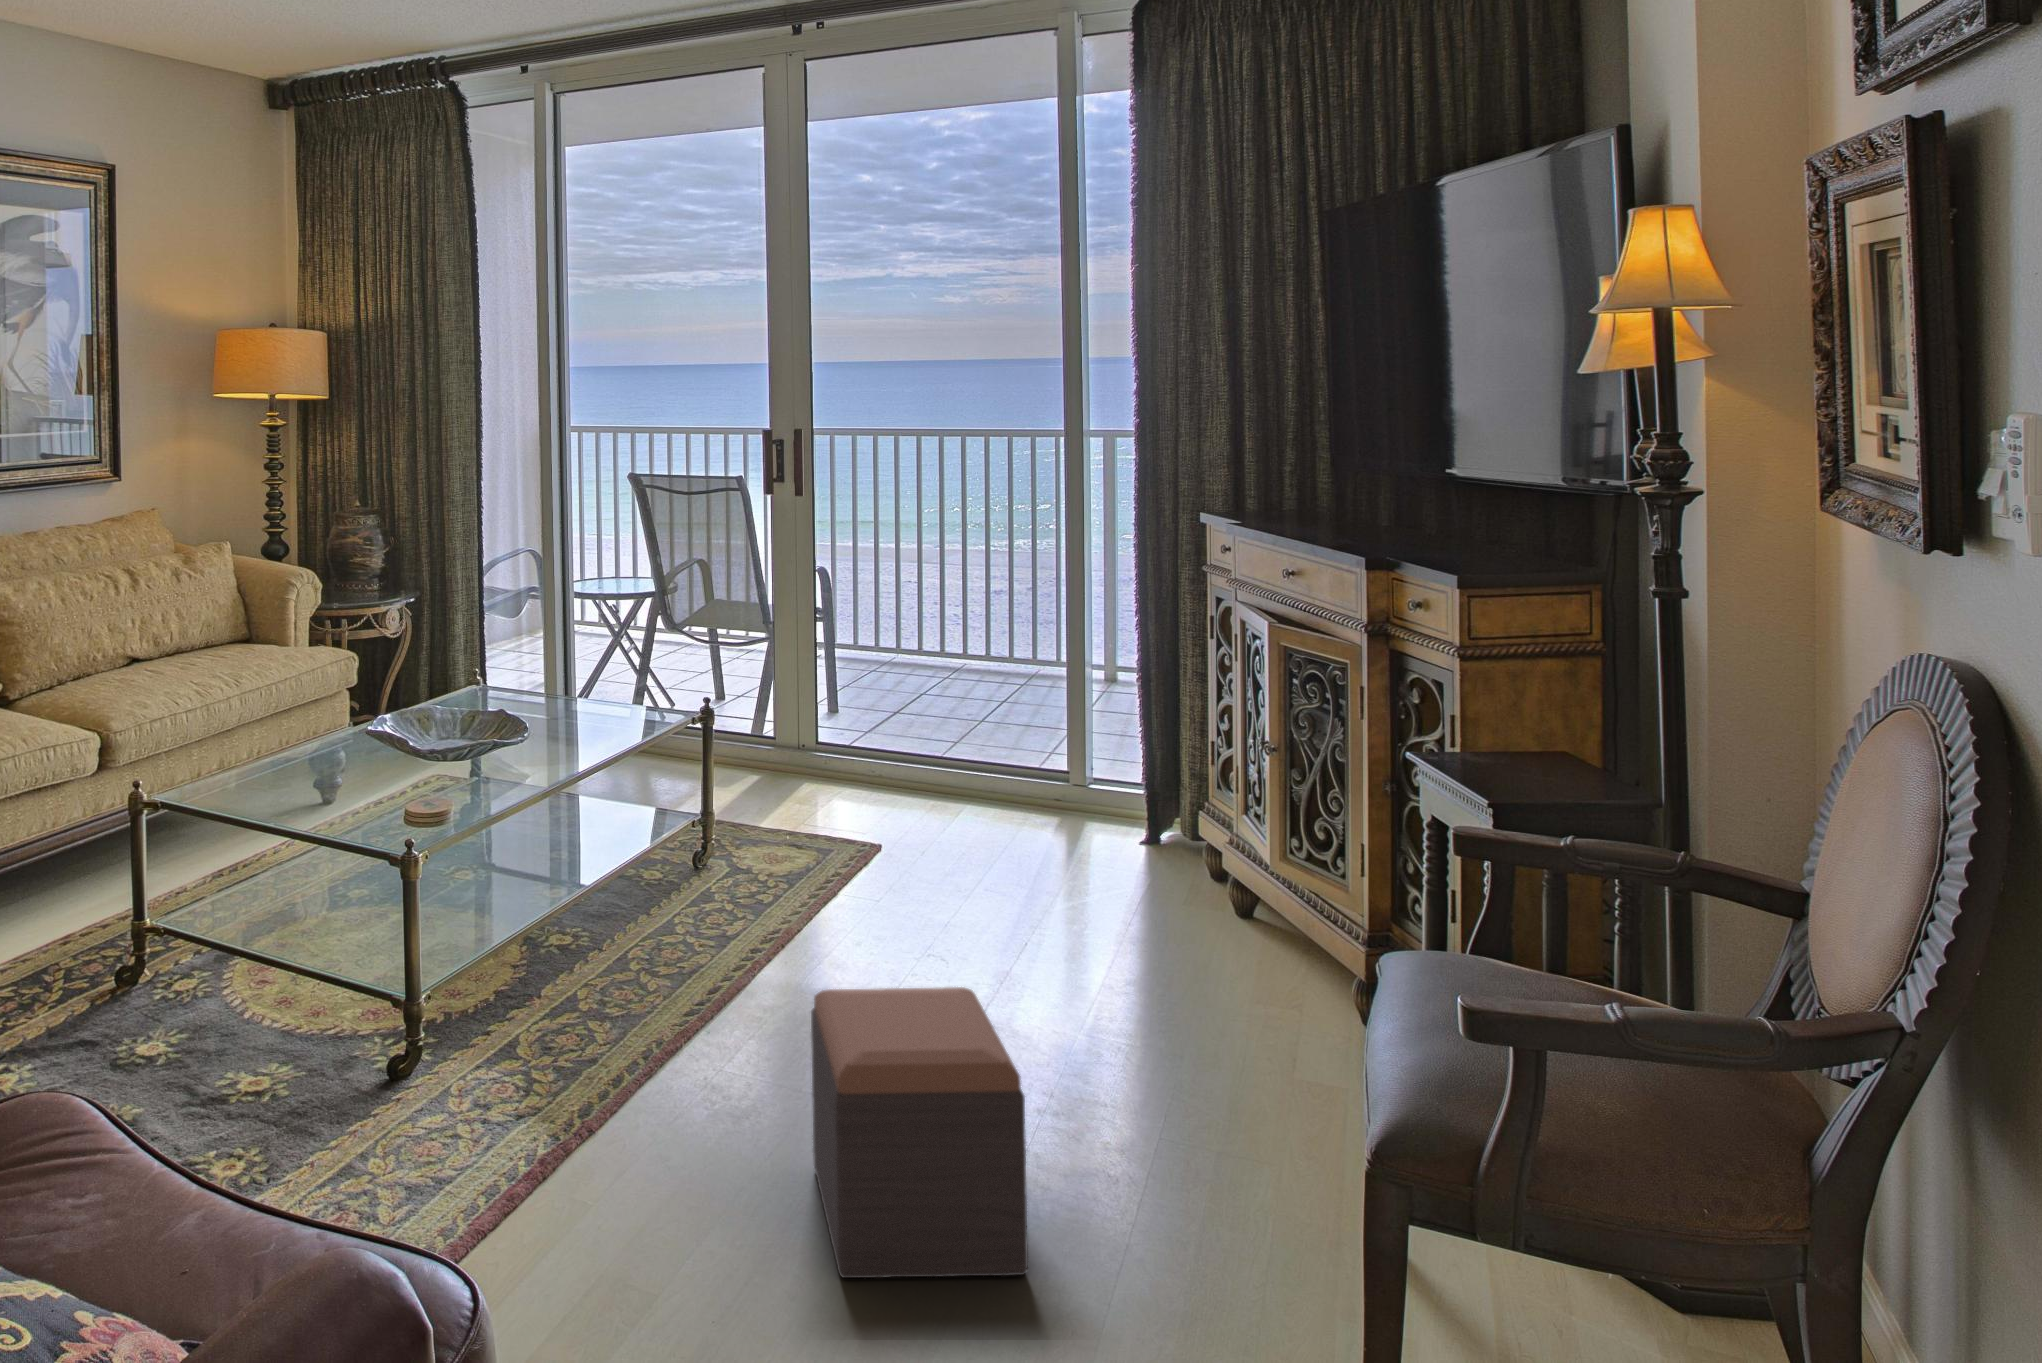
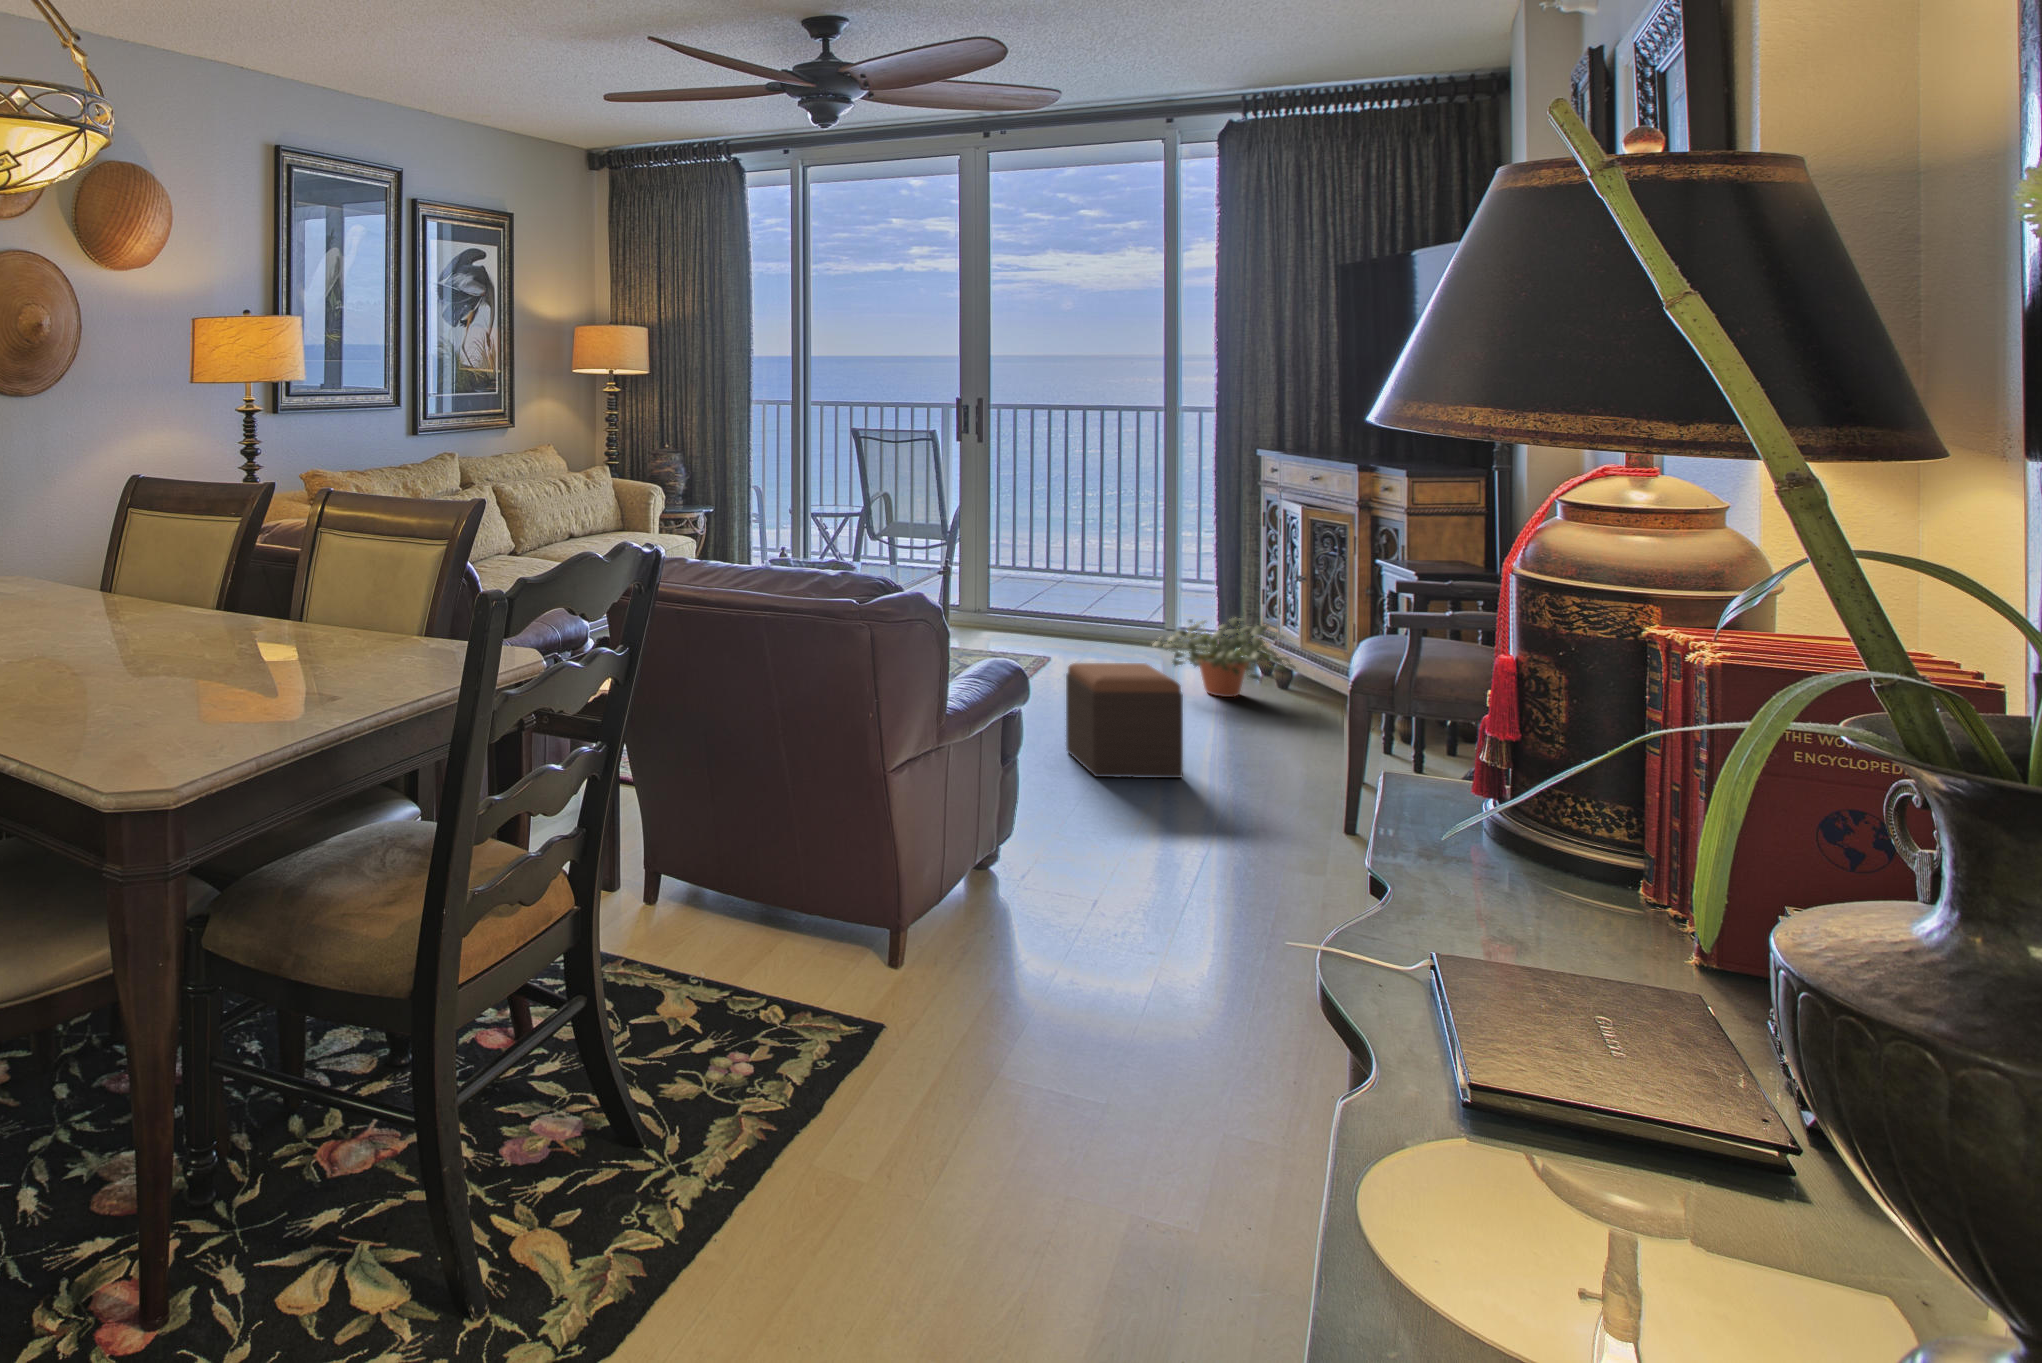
potted plant: none [1023,801,1265,955] -> present [1153,617,1295,697]

